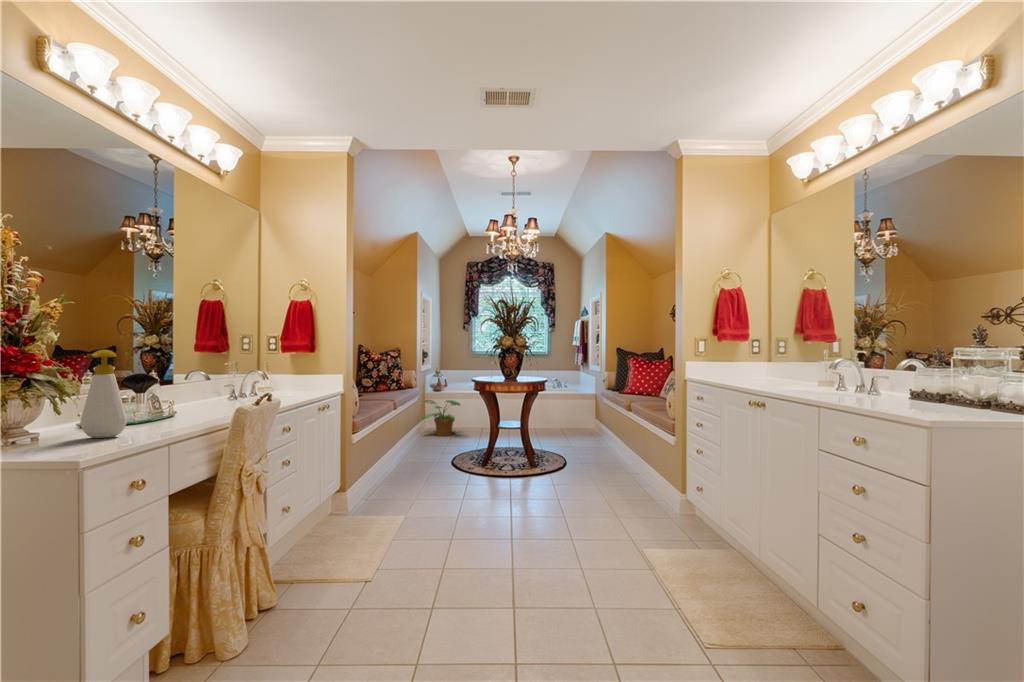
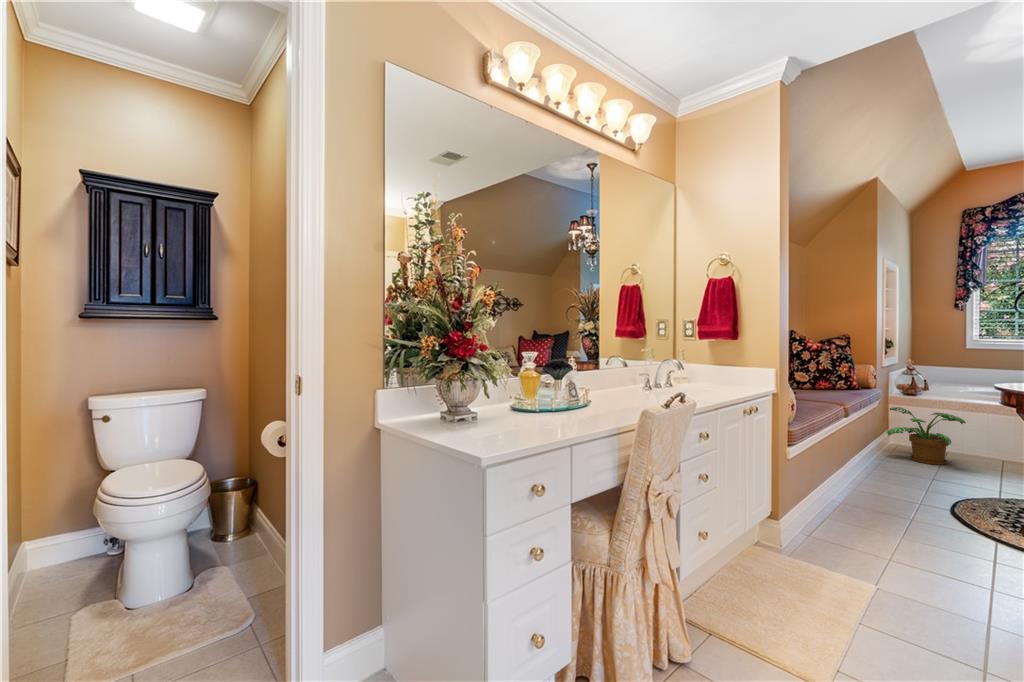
soap bottle: present [80,350,127,438] -> none [506,337,540,426]

